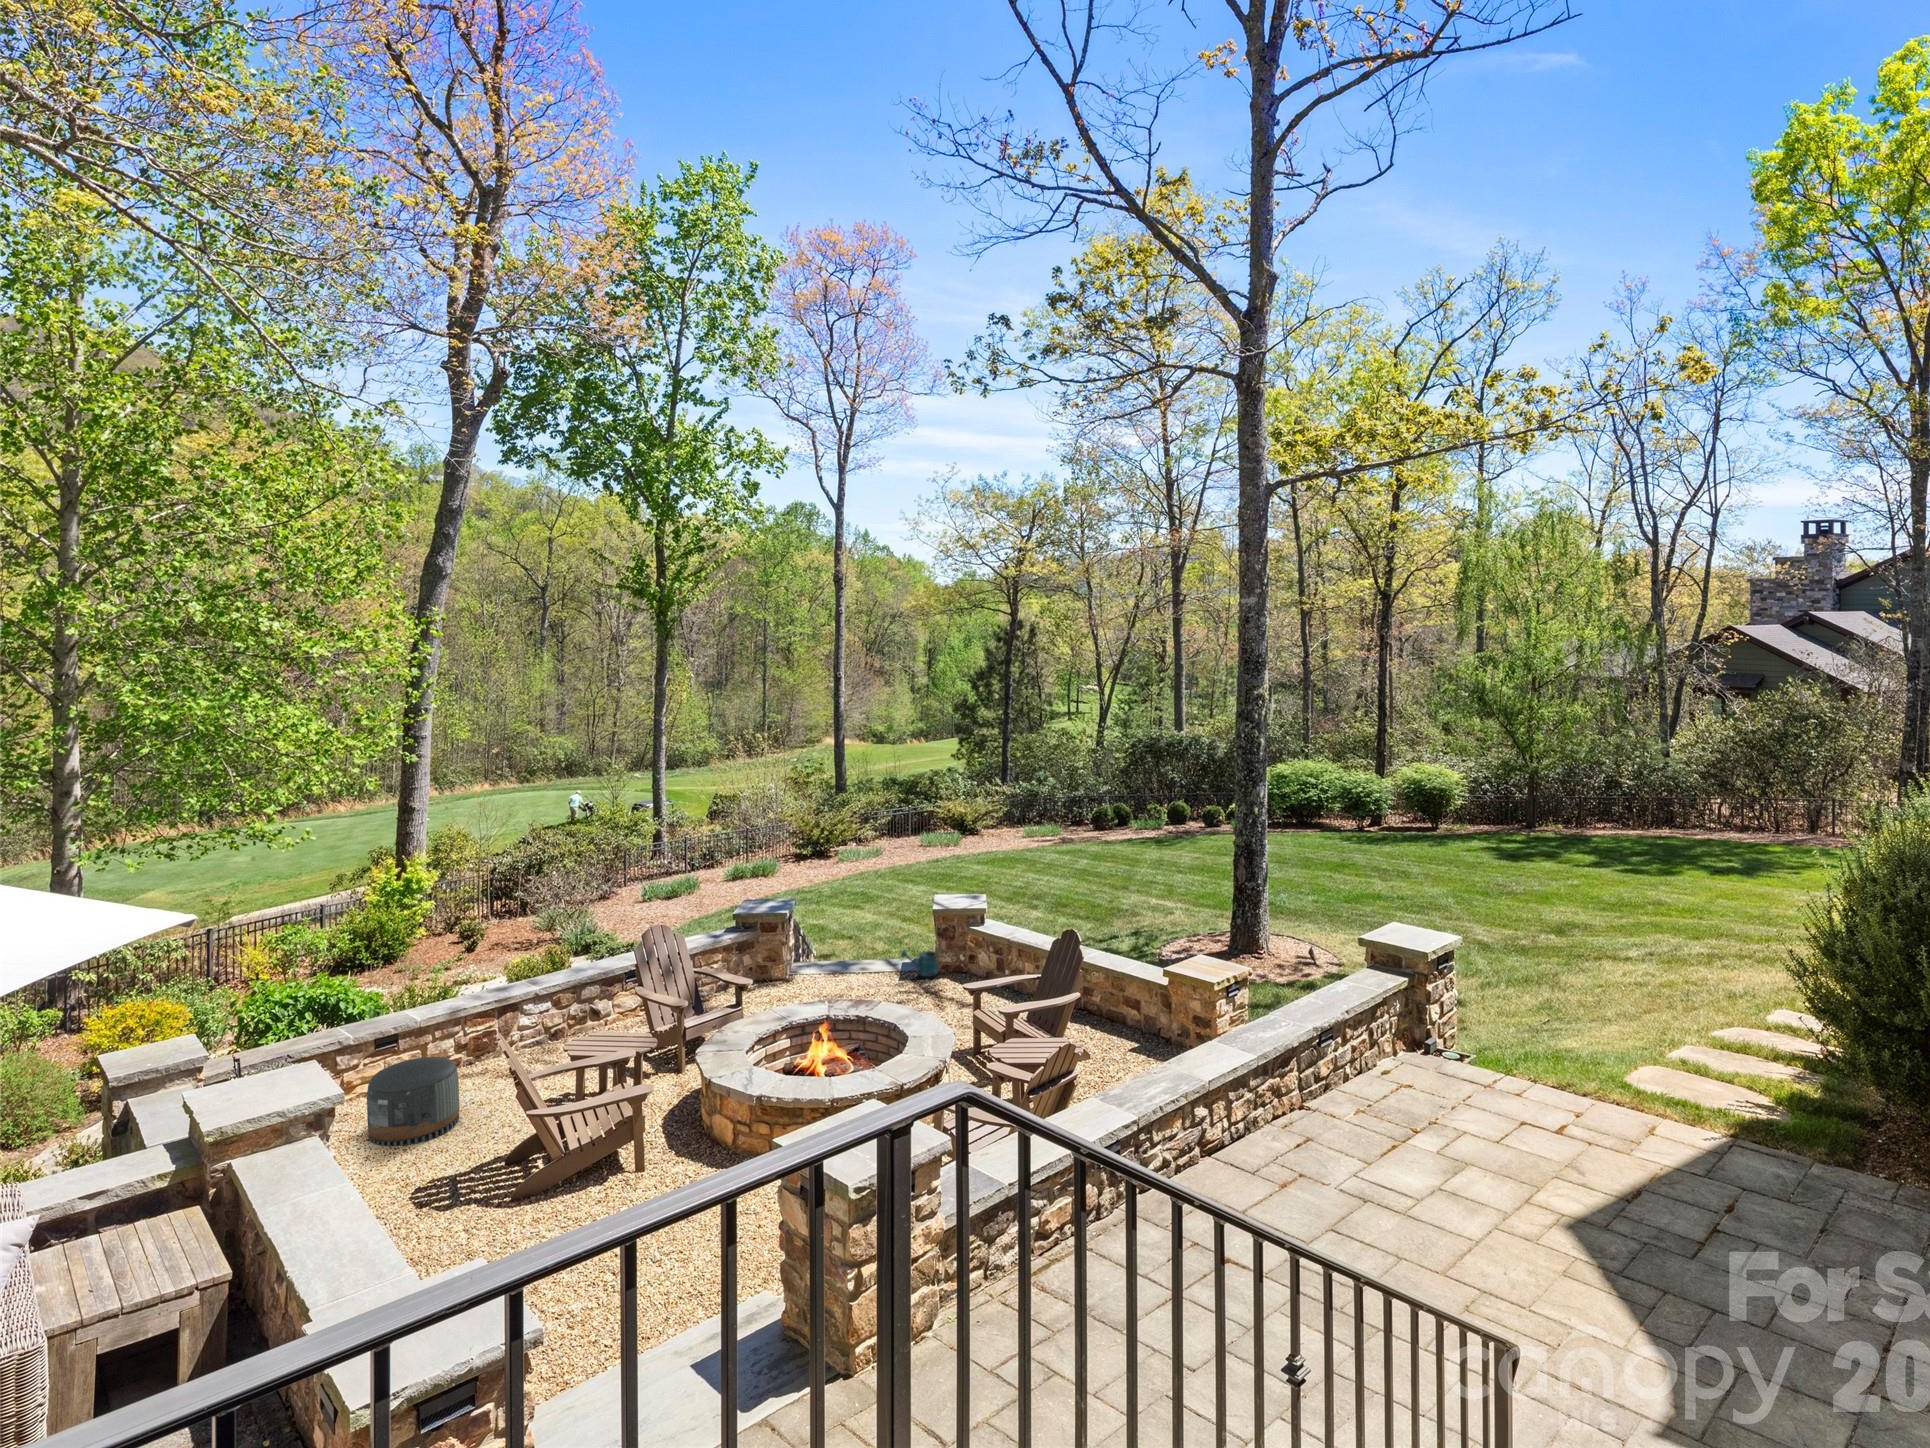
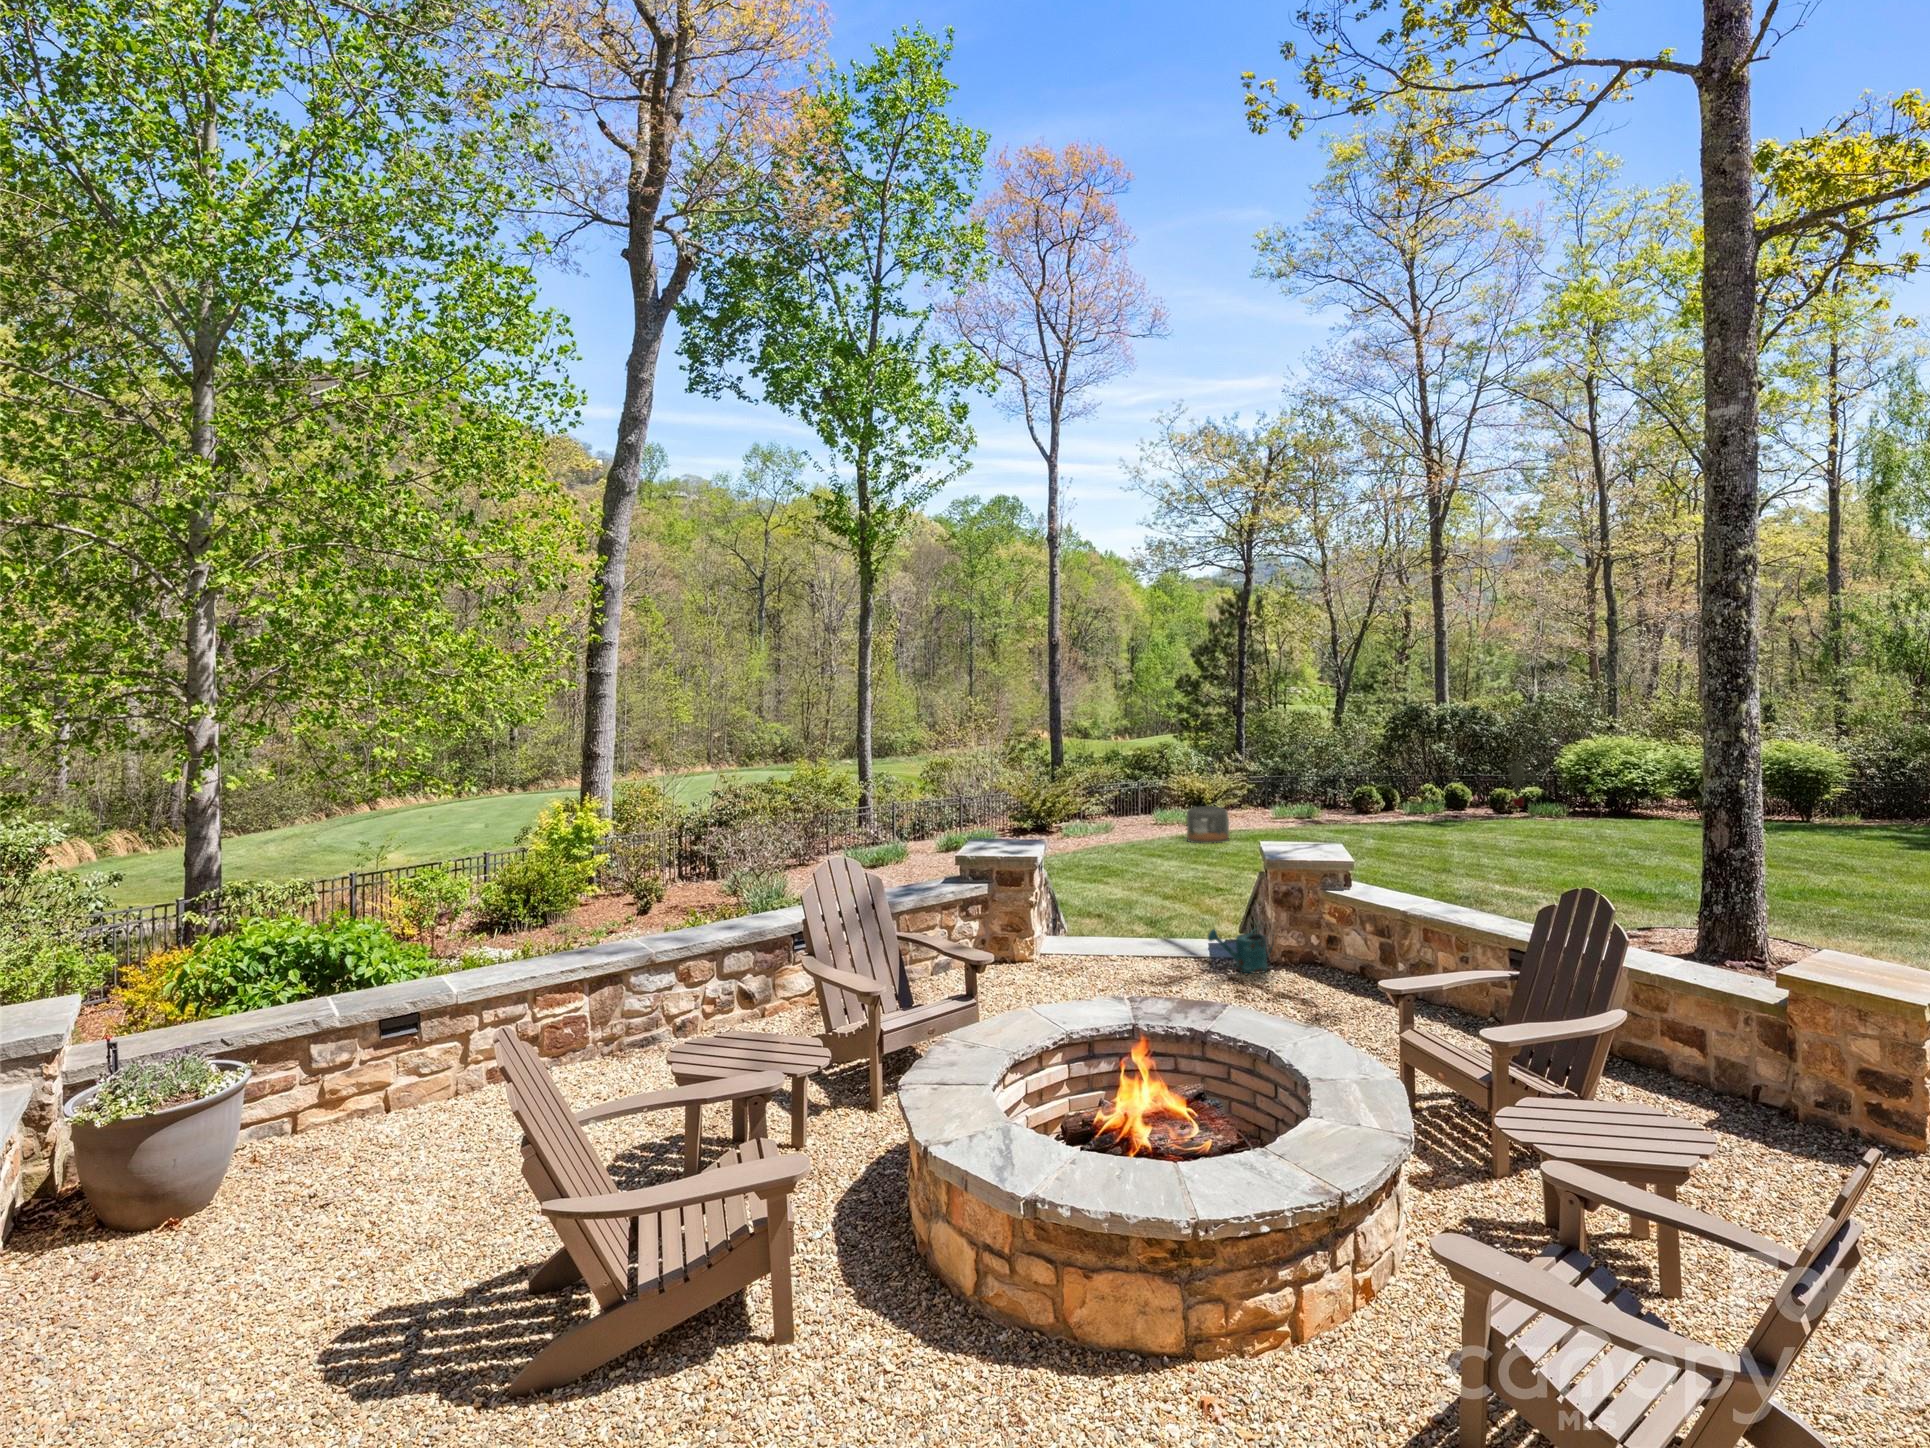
potted tree: none [1193,778,1217,820] -> present [1507,755,1537,807]
pouf: present [367,1057,460,1146] -> present [1186,806,1229,843]

